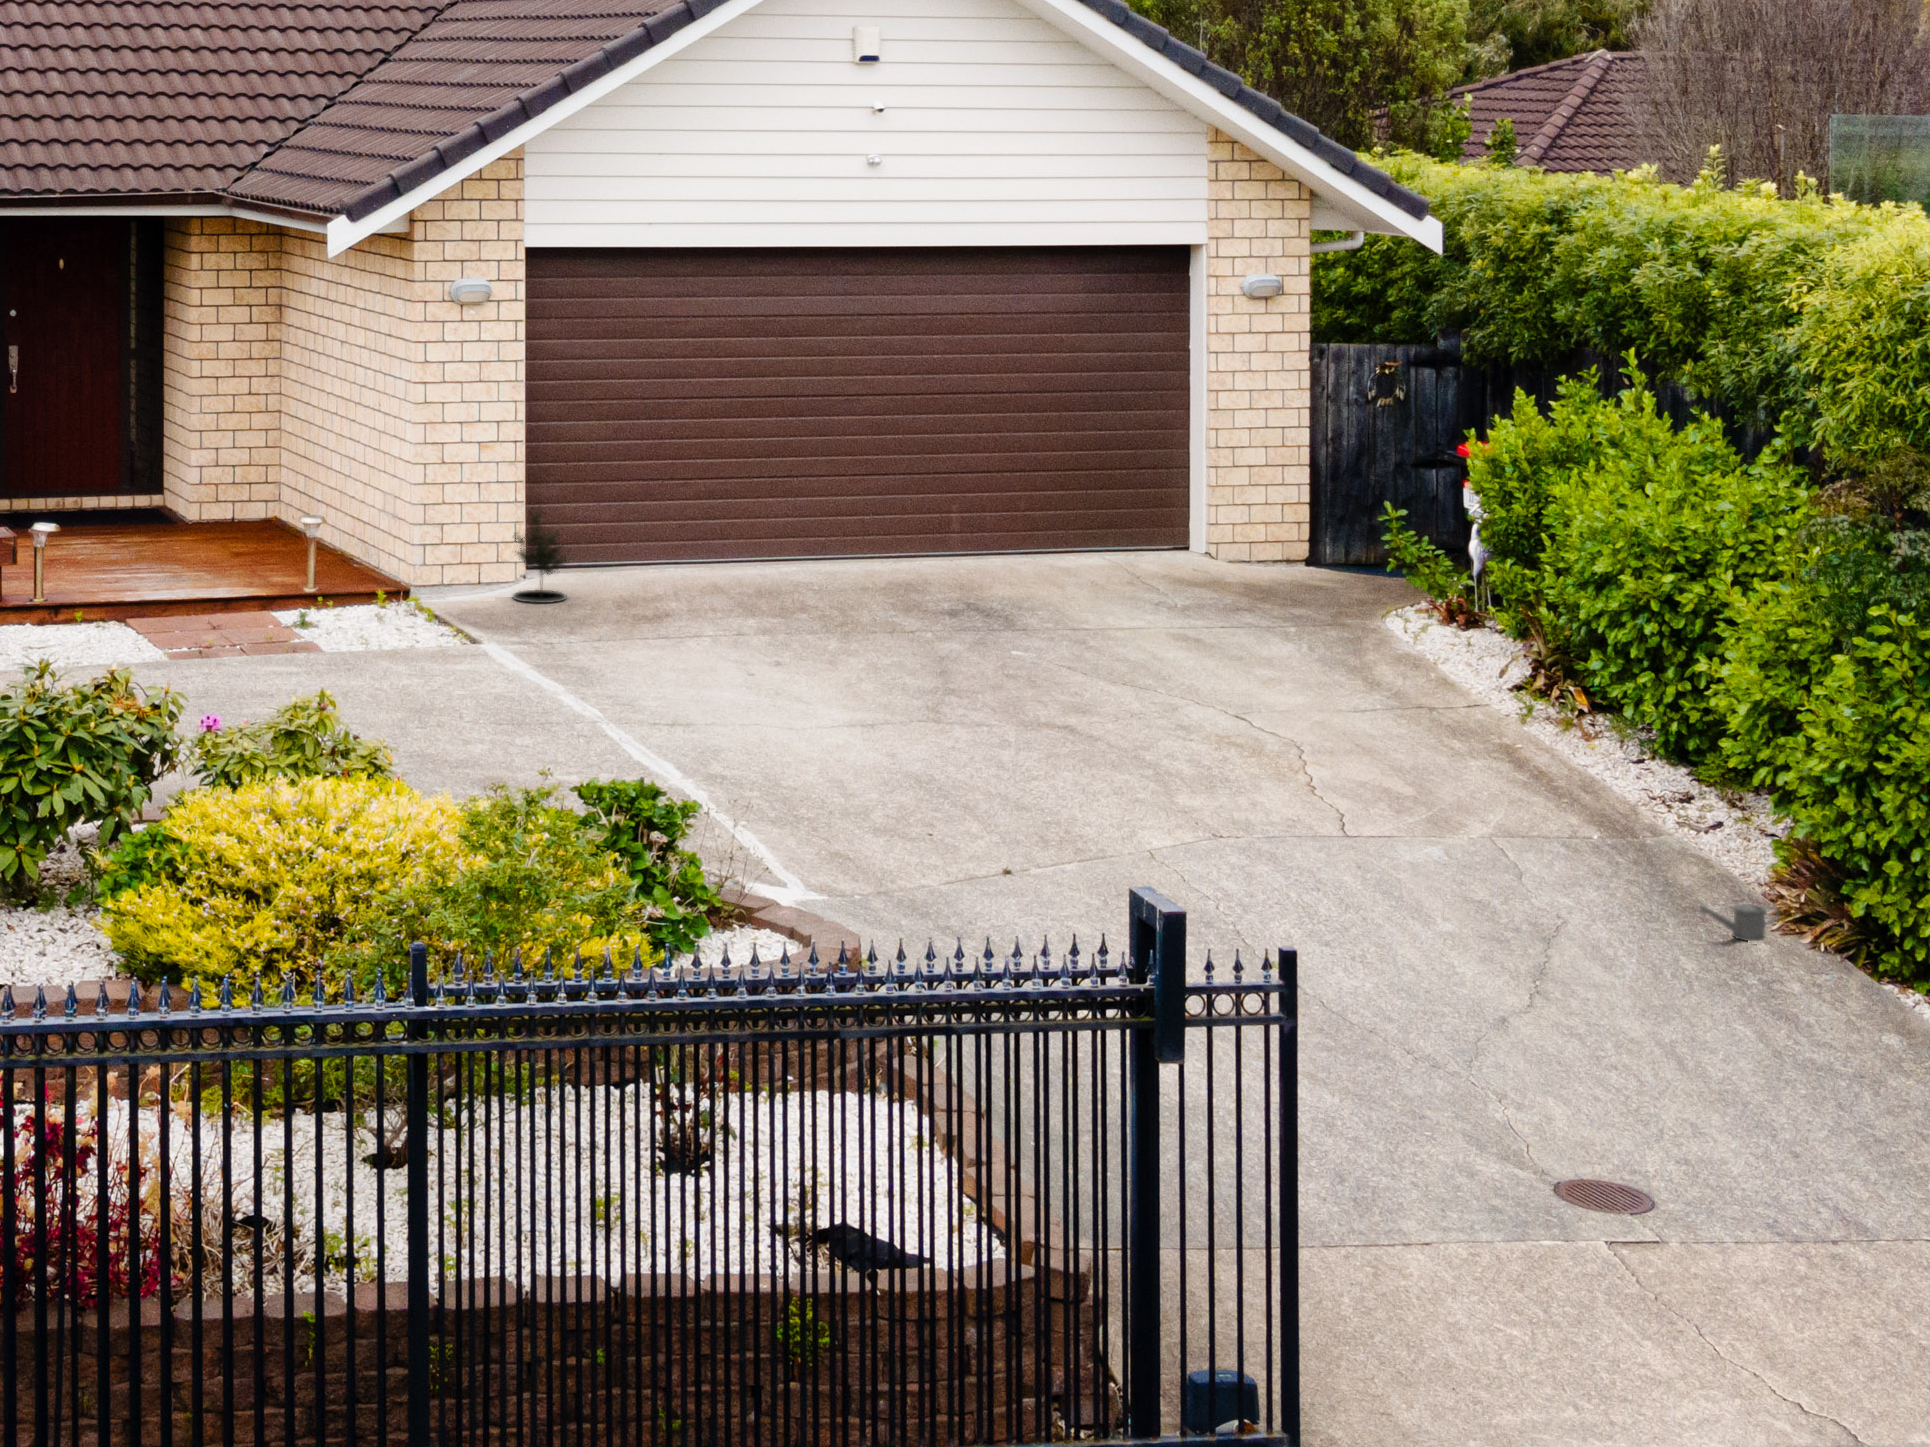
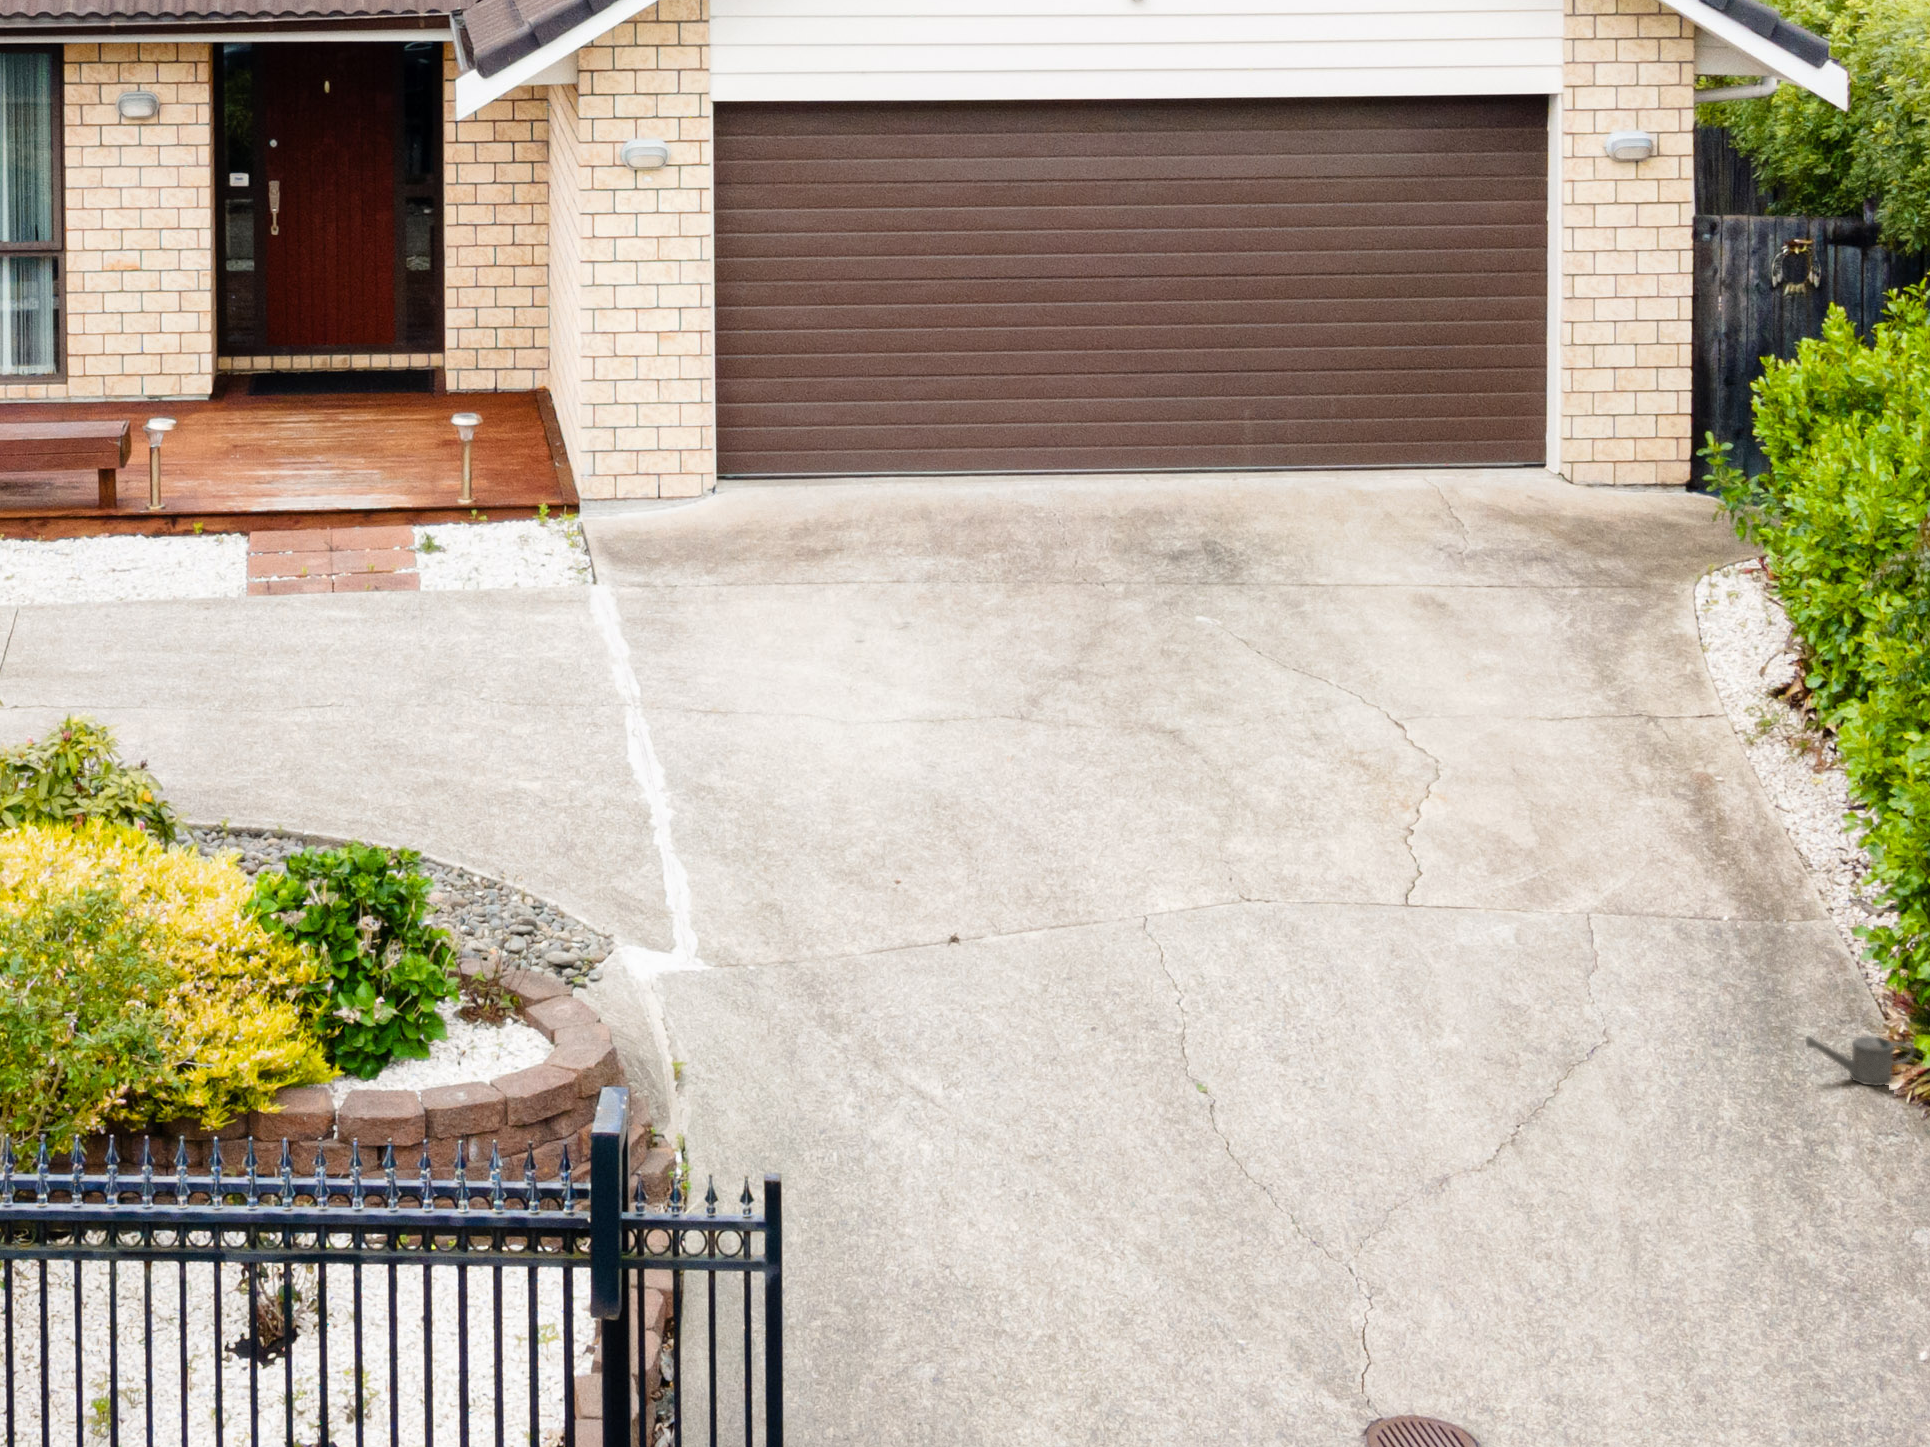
potted tree: present [513,509,569,603] -> none [684,397,752,512]

